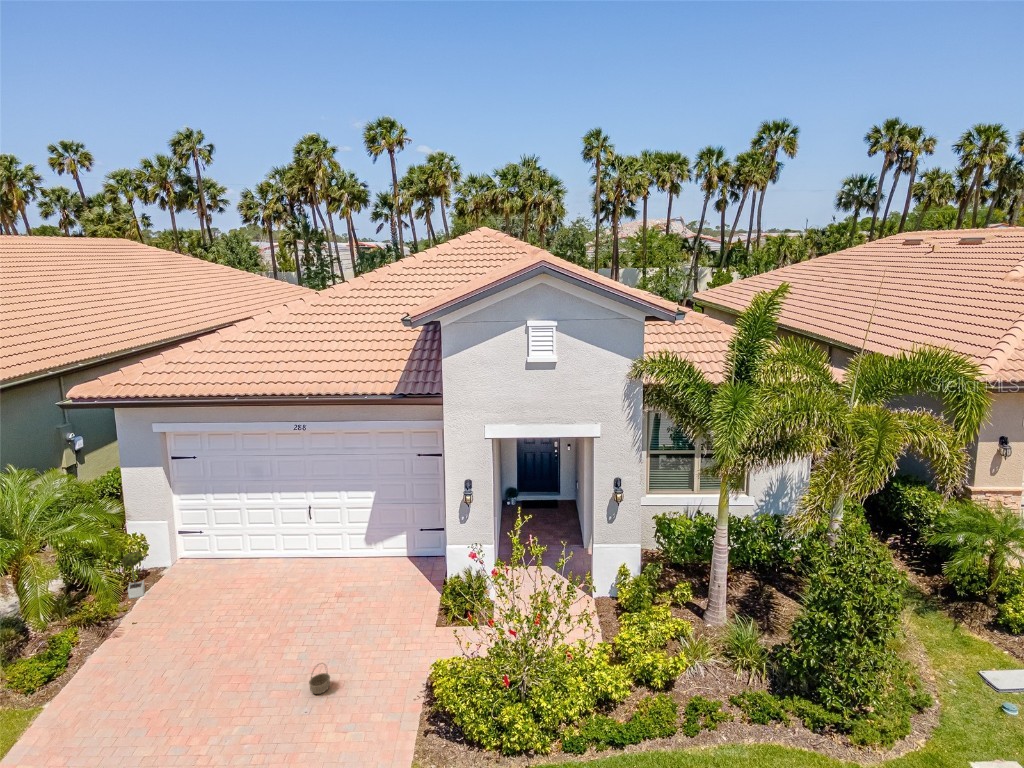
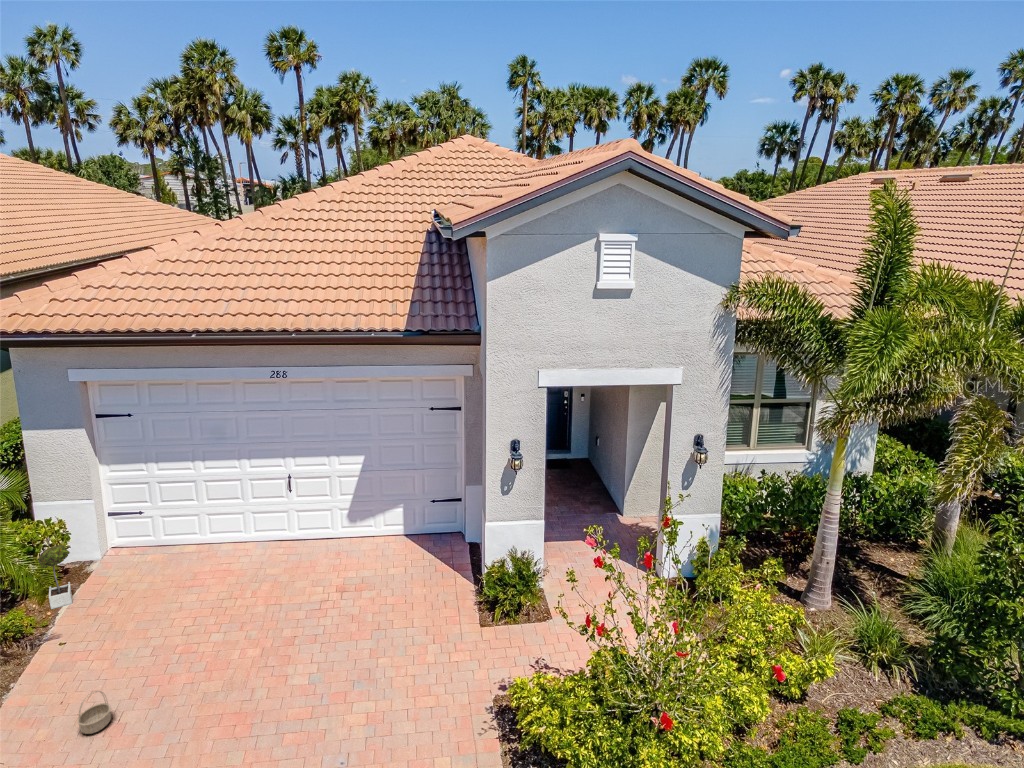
basket: present [309,664,330,694] -> present [77,691,111,734]

